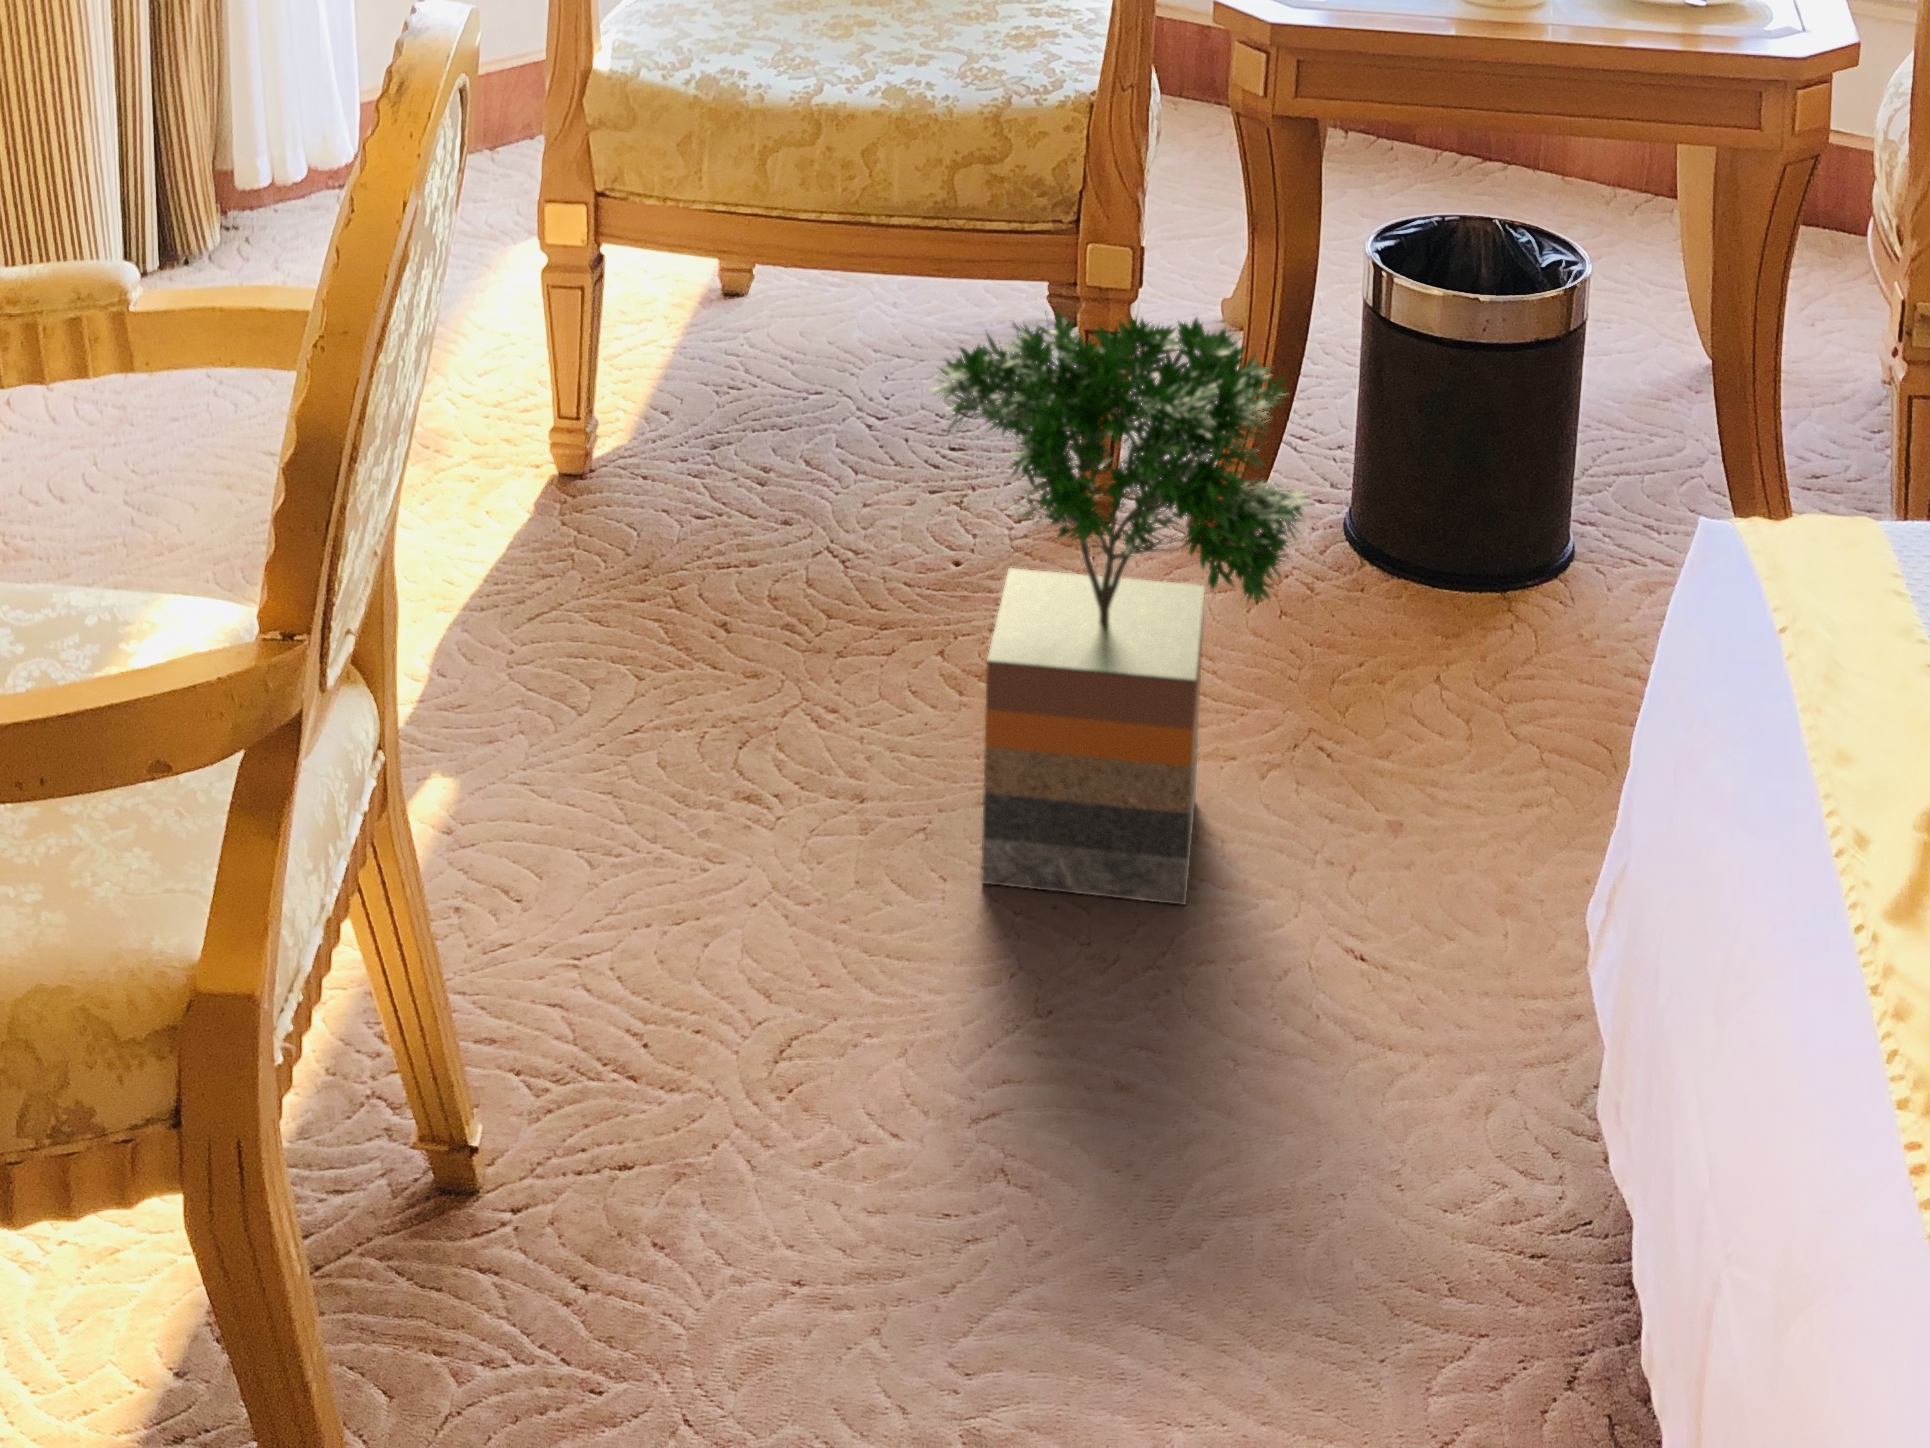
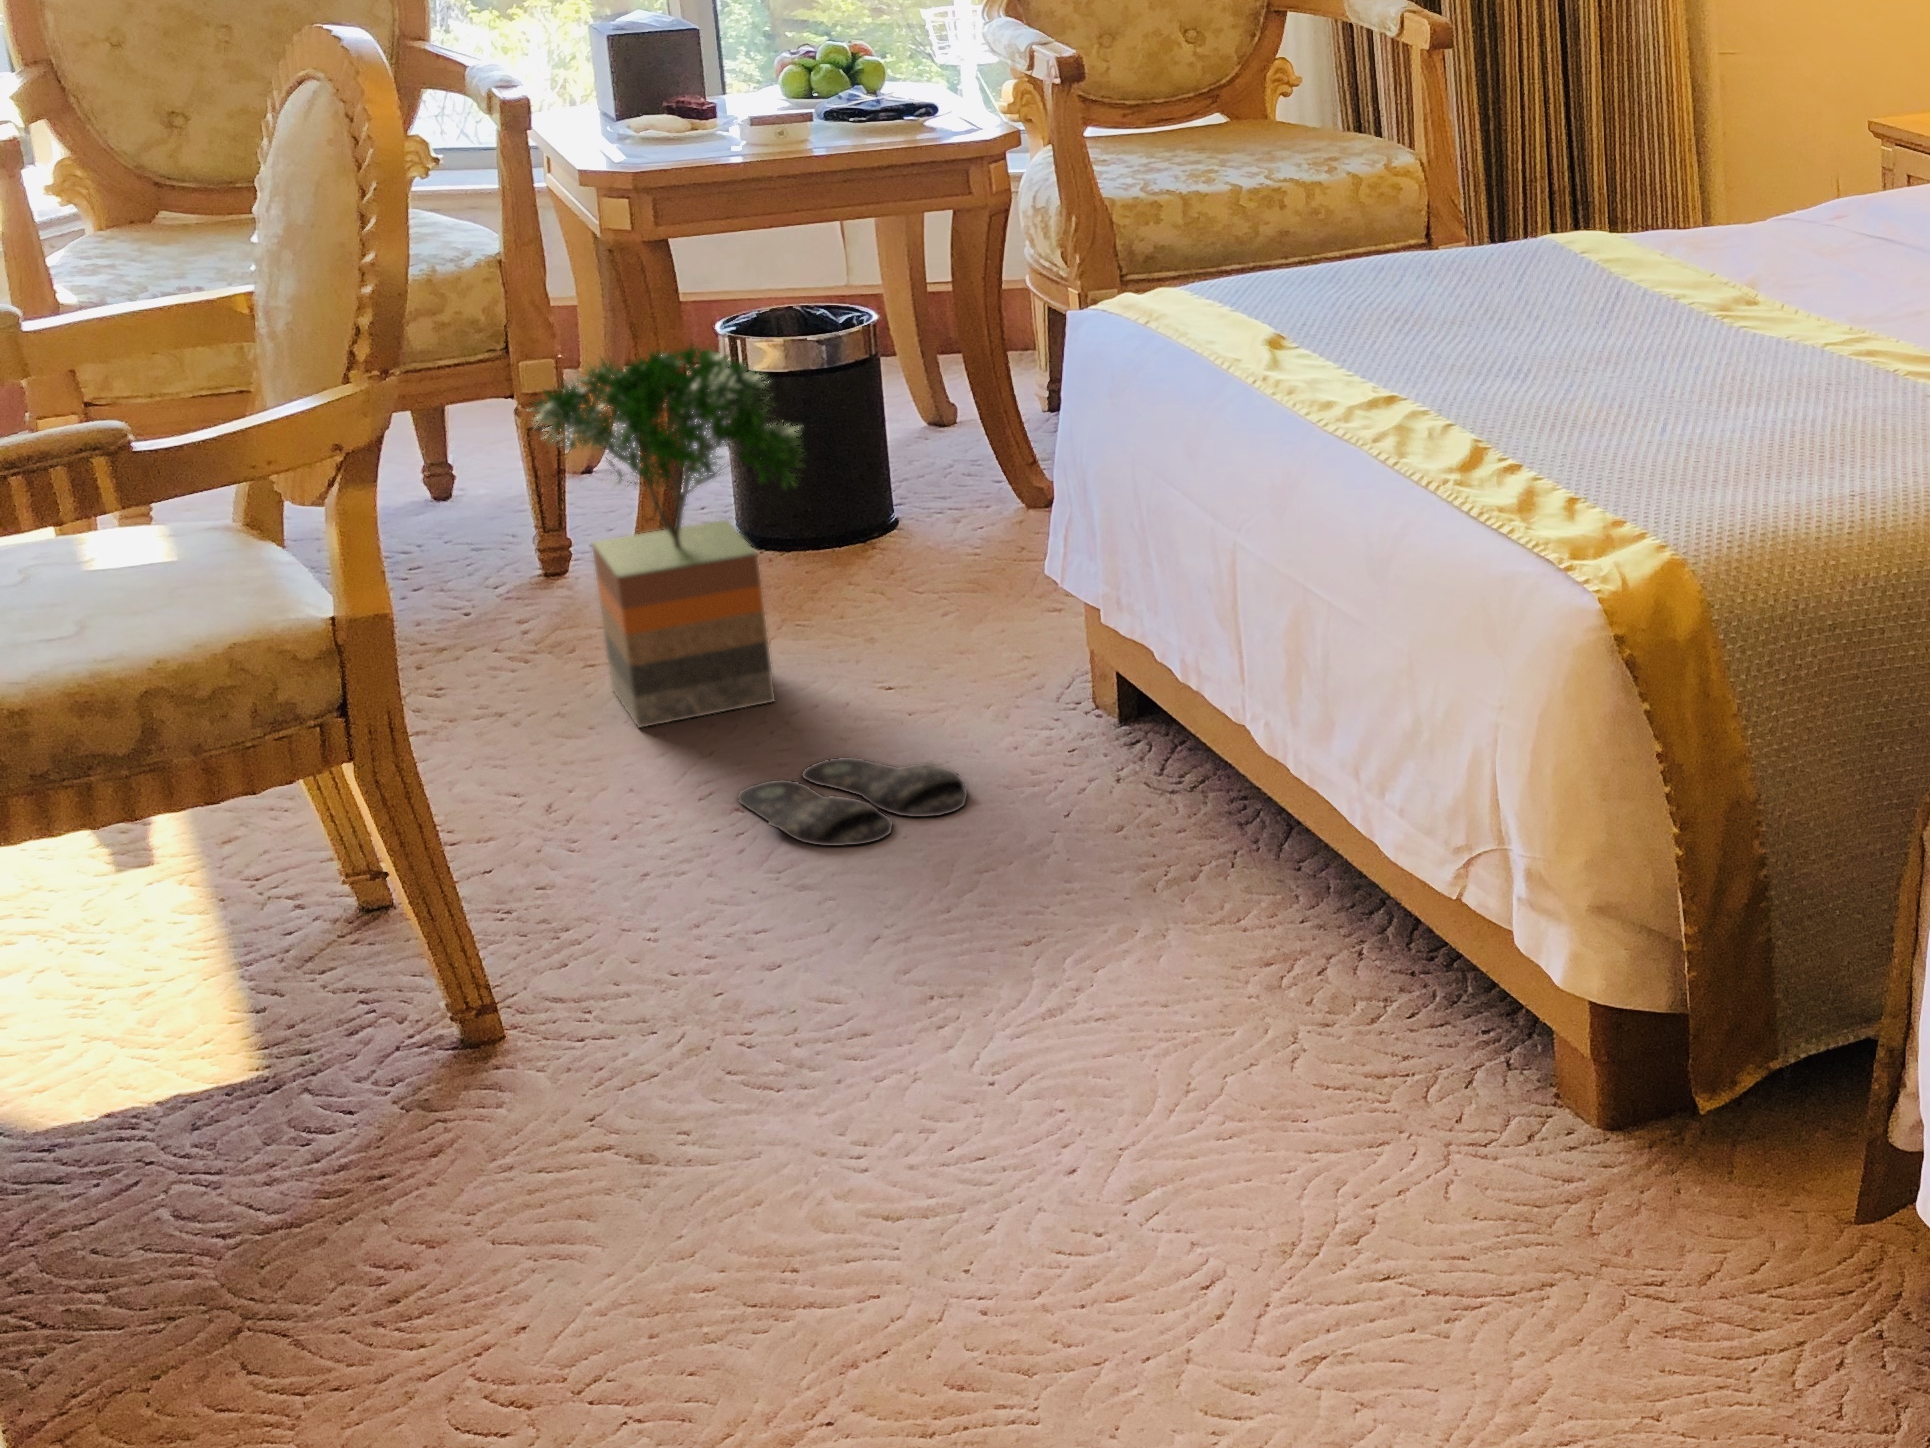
slippers: none [997,1089,1337,1355] -> present [738,757,967,846]

